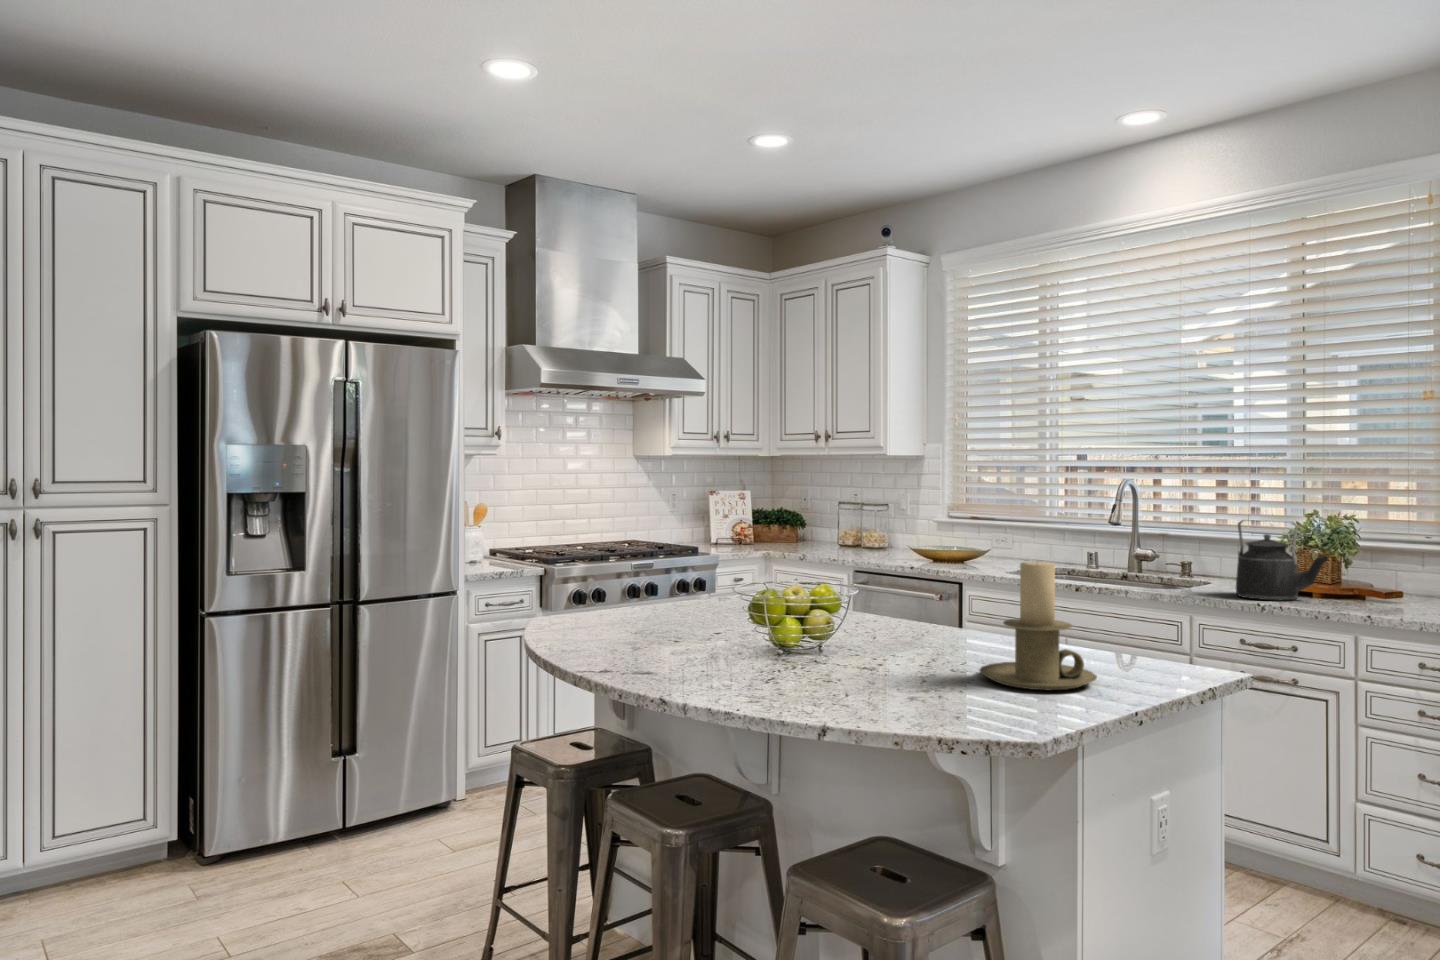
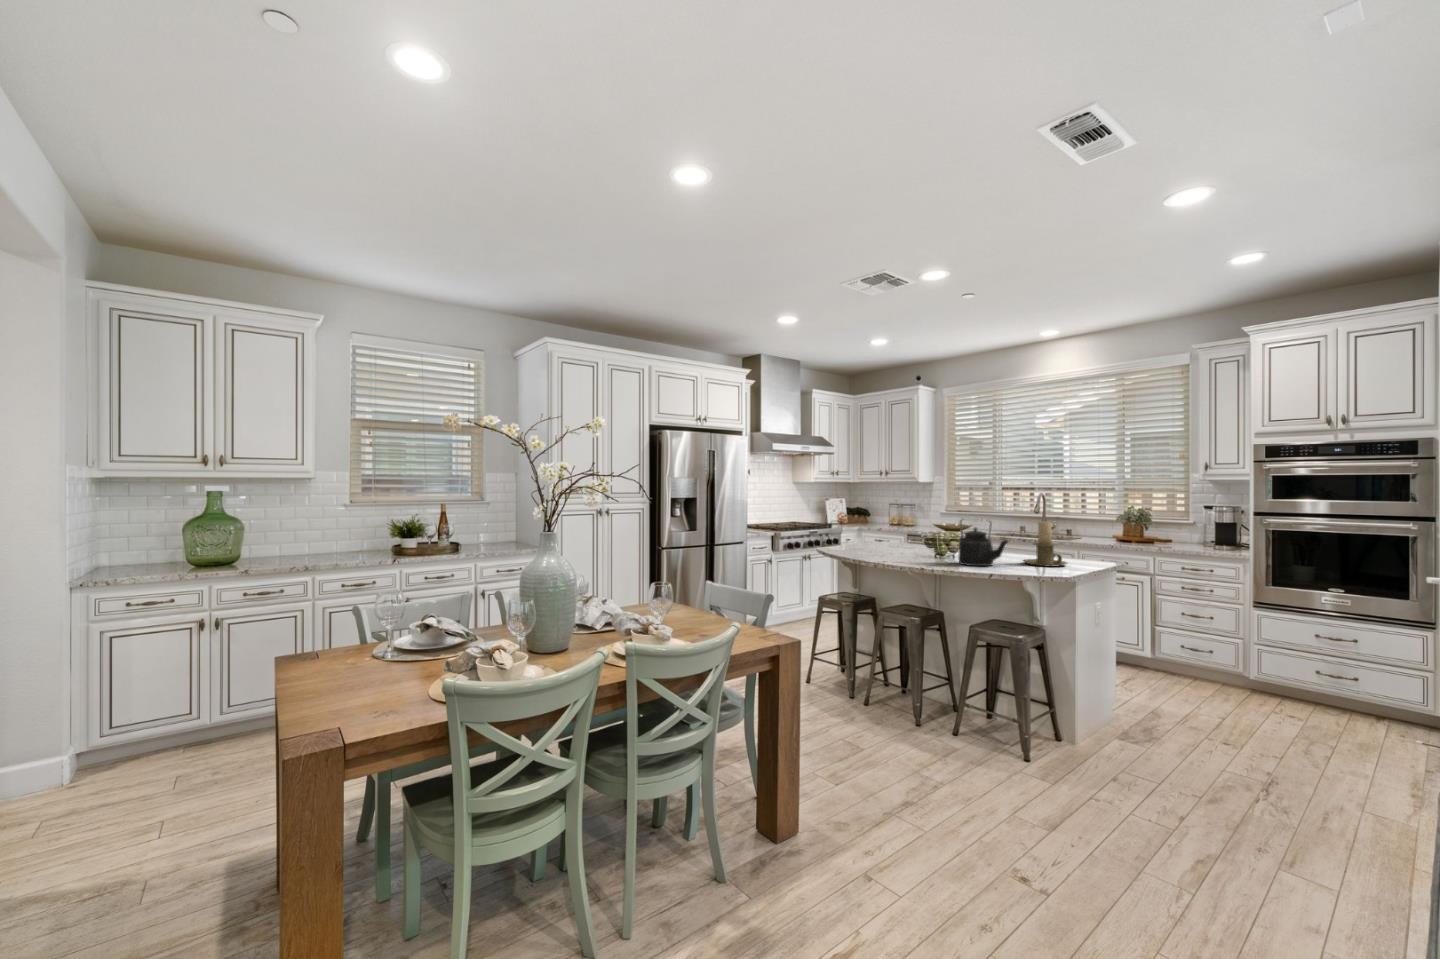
kettle: present [1236,520,1328,600] -> present [959,520,1008,566]

